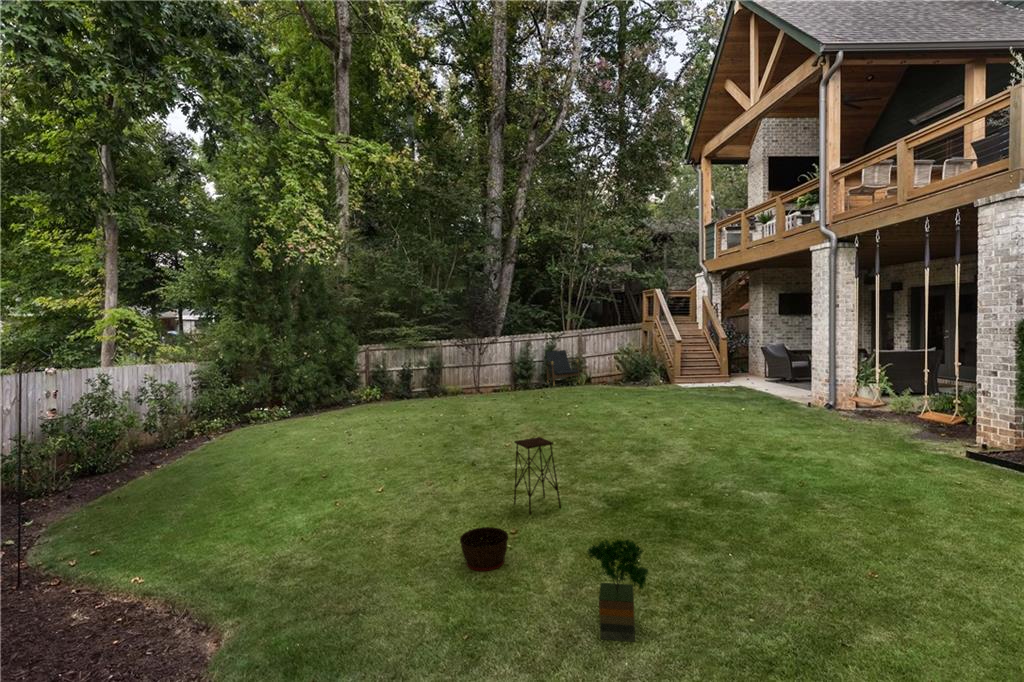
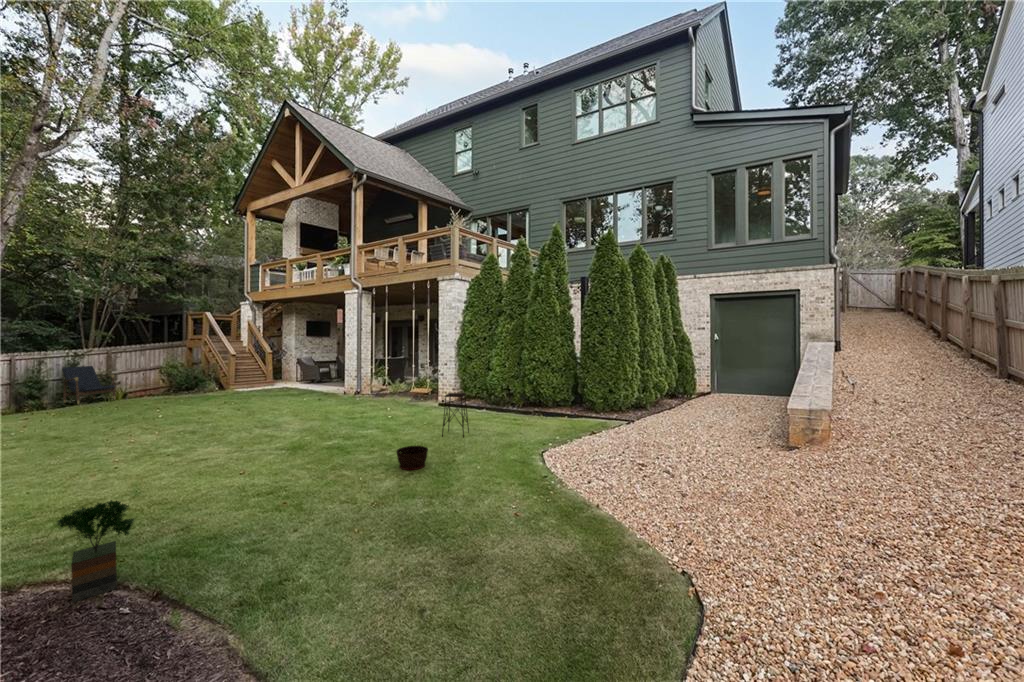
side table: present [514,437,561,514] -> present [442,393,469,437]
basket: present [460,527,508,571] -> present [397,446,428,470]
potted tree: present [588,540,648,642] -> present [56,500,134,602]

